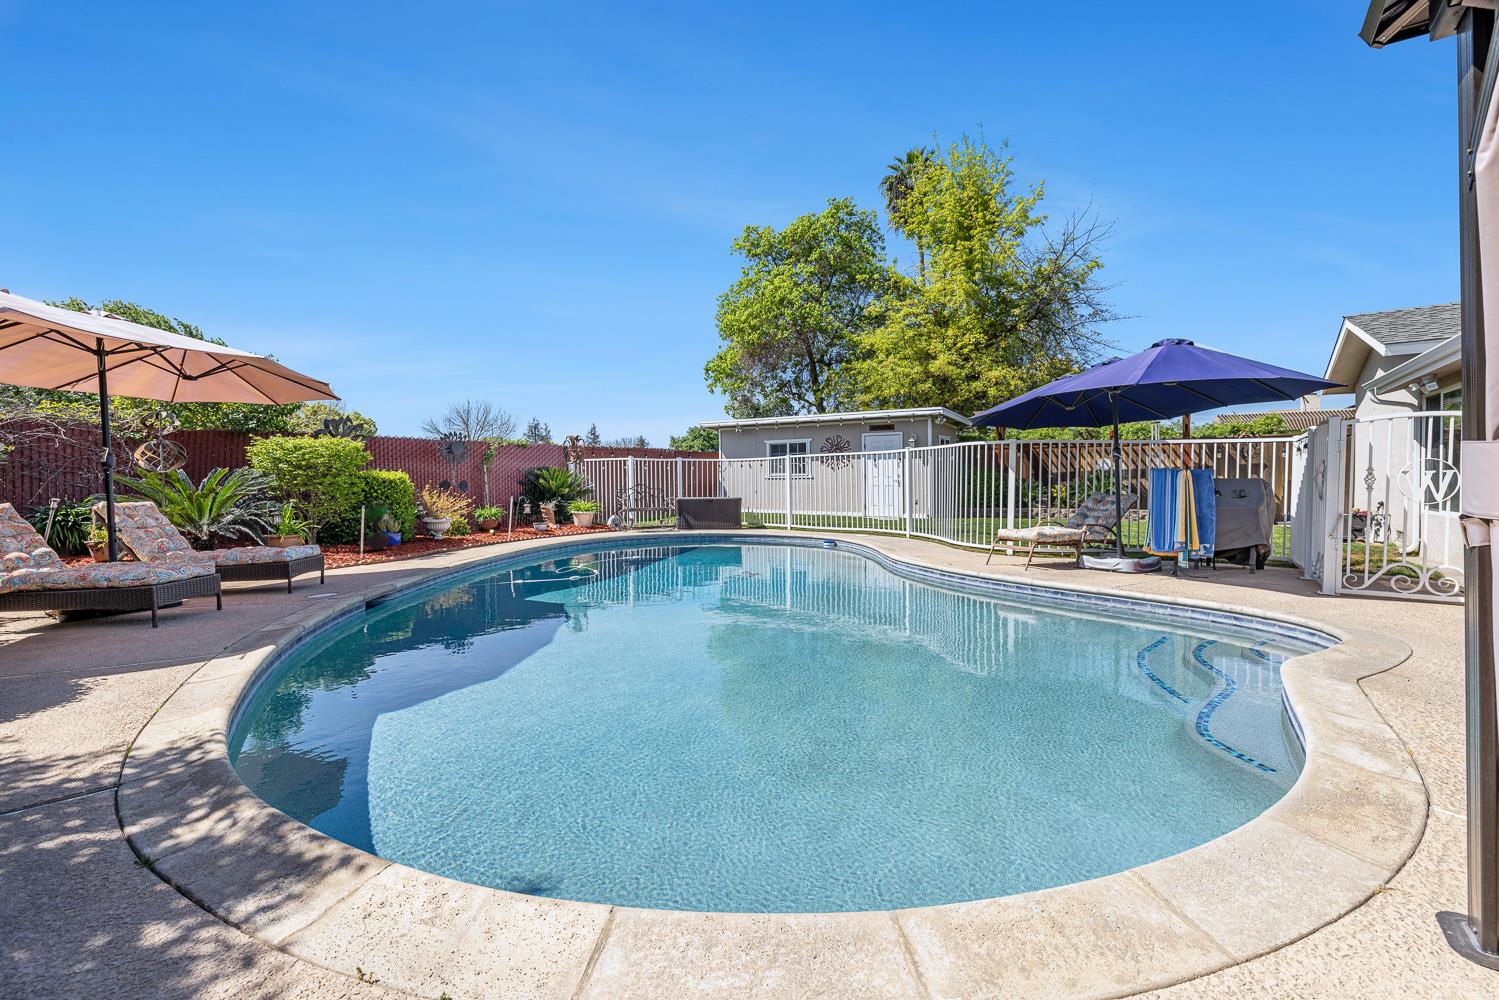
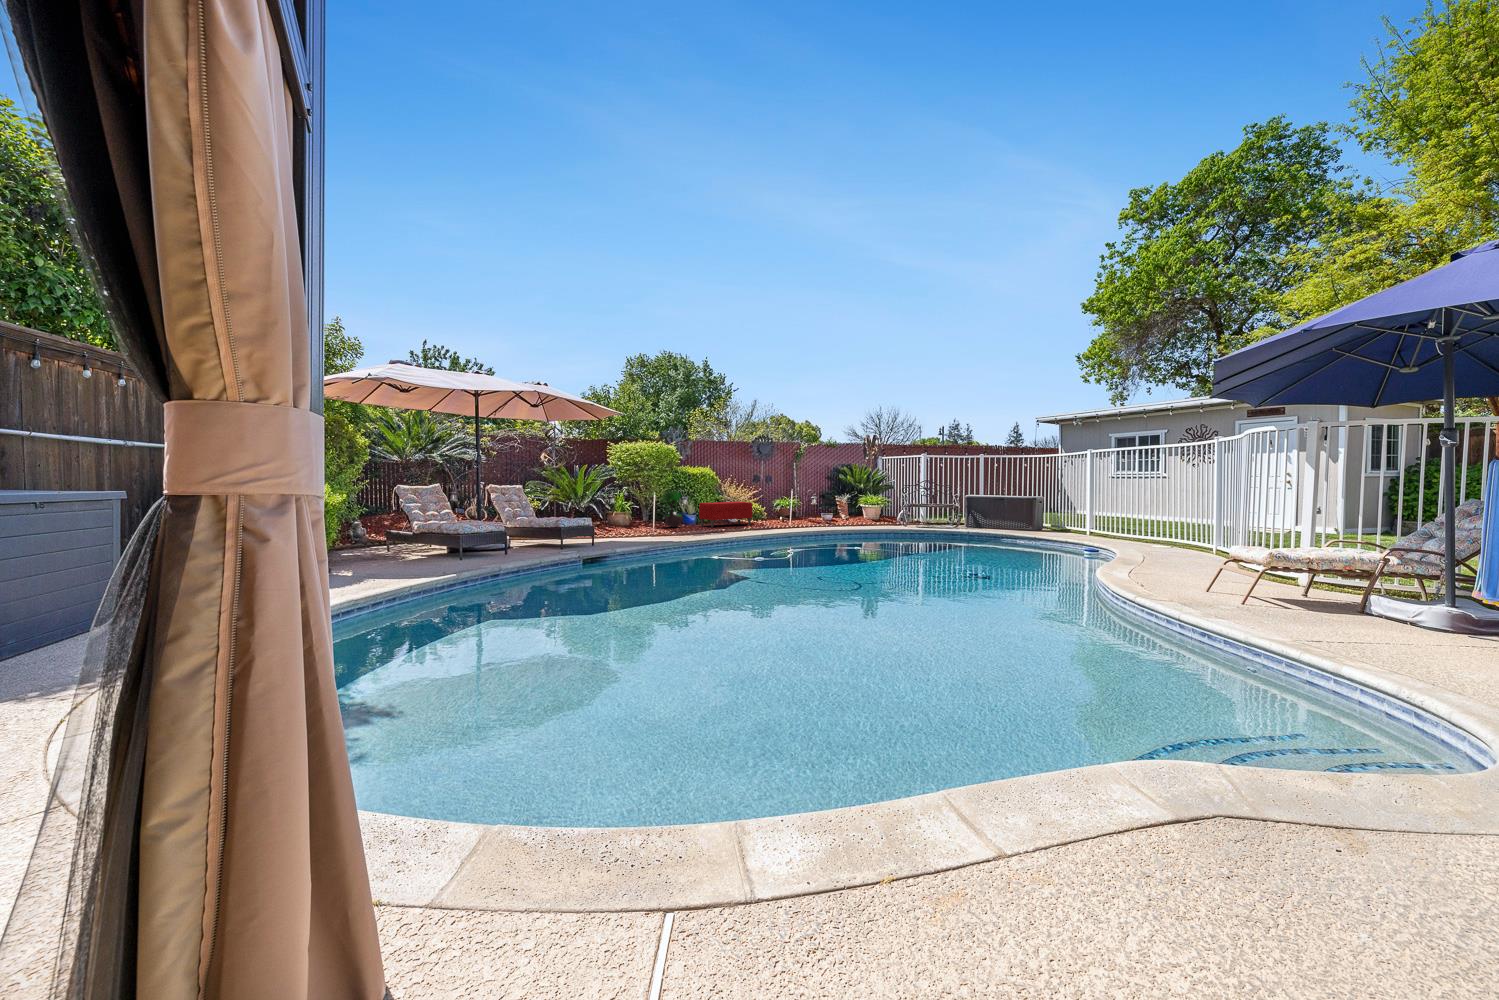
bench: none [405,514,469,546] -> present [699,502,753,528]

